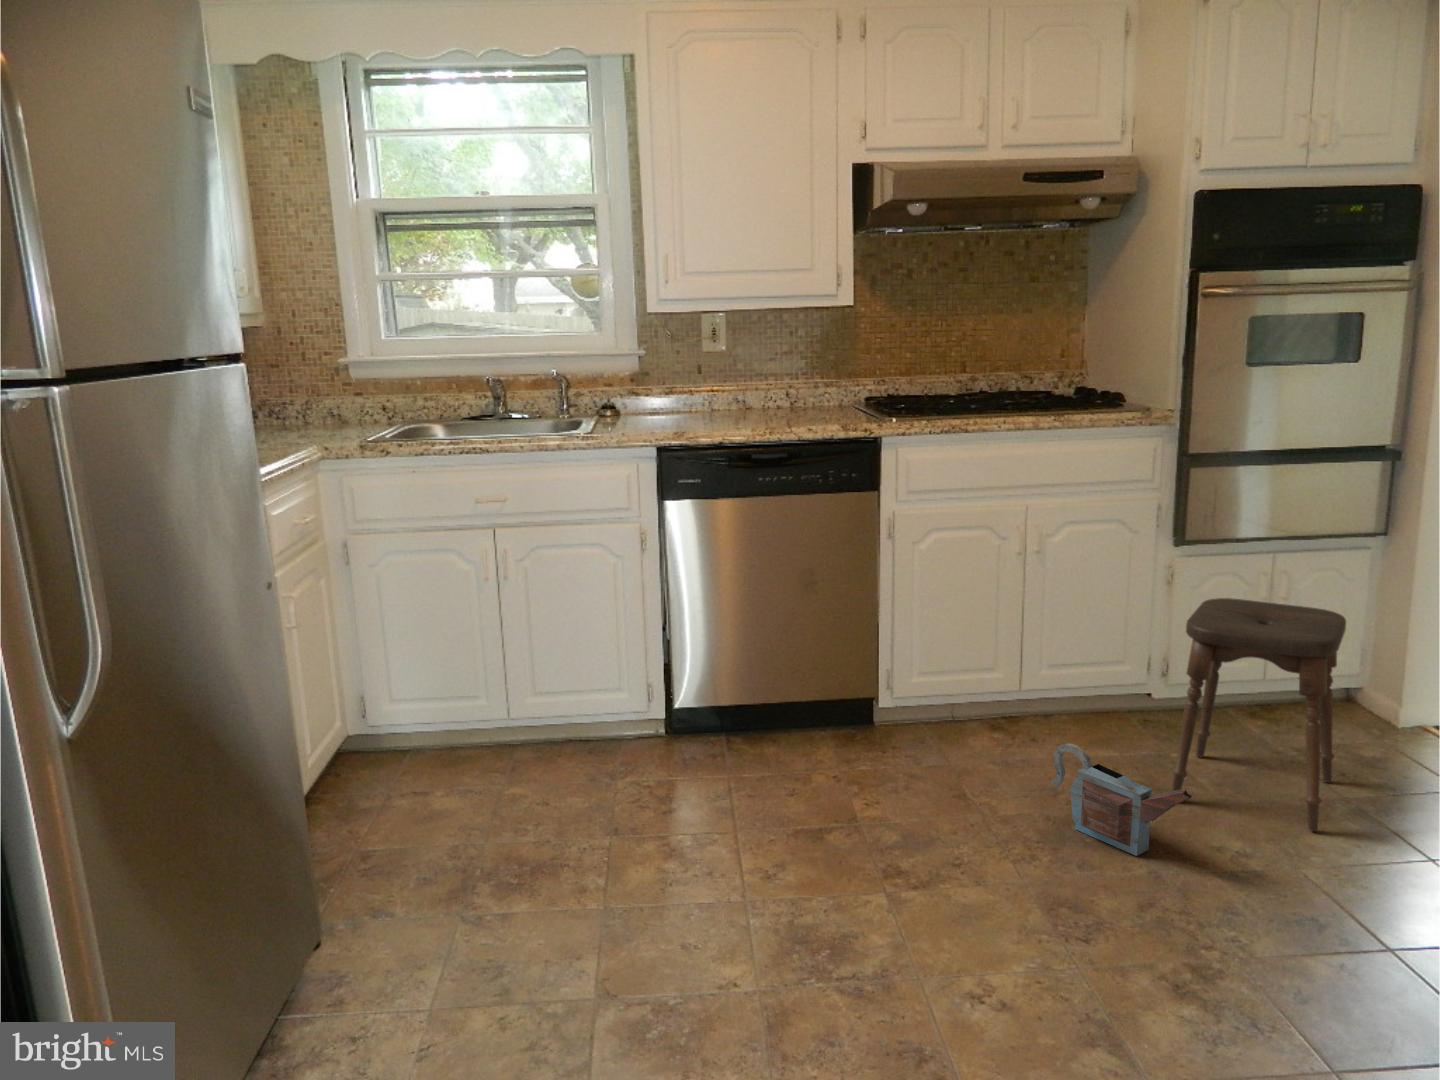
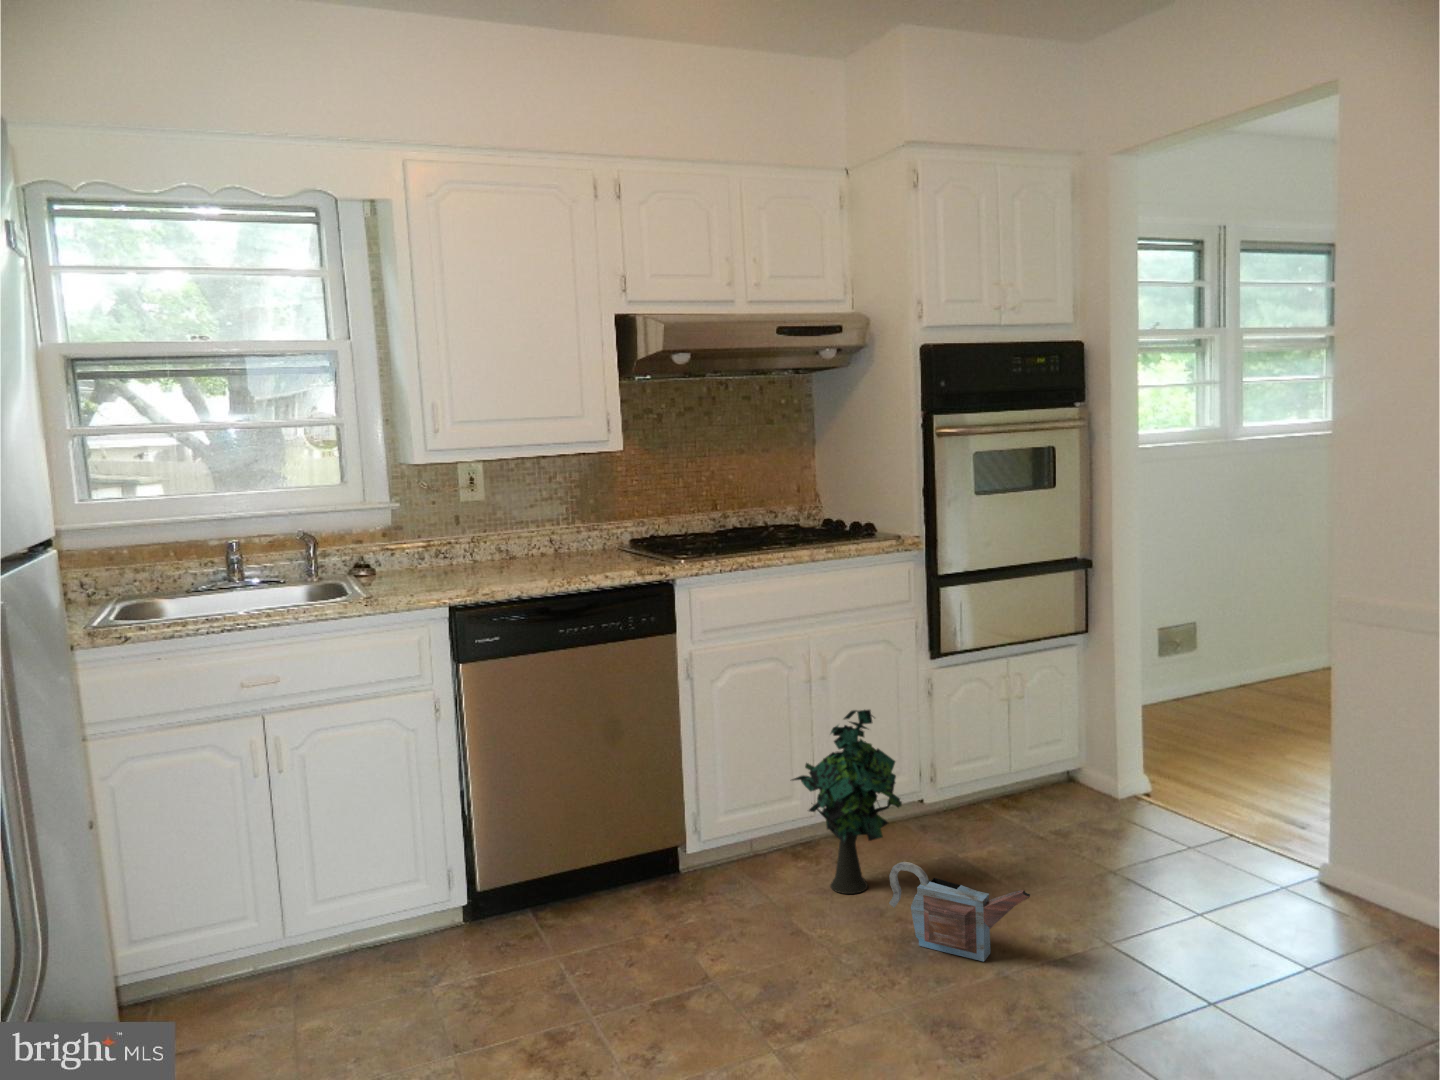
decorative plant: none [979,586,1097,771] -> present [792,710,902,894]
stool: present [1172,598,1346,831] -> none [978,703,1112,906]

